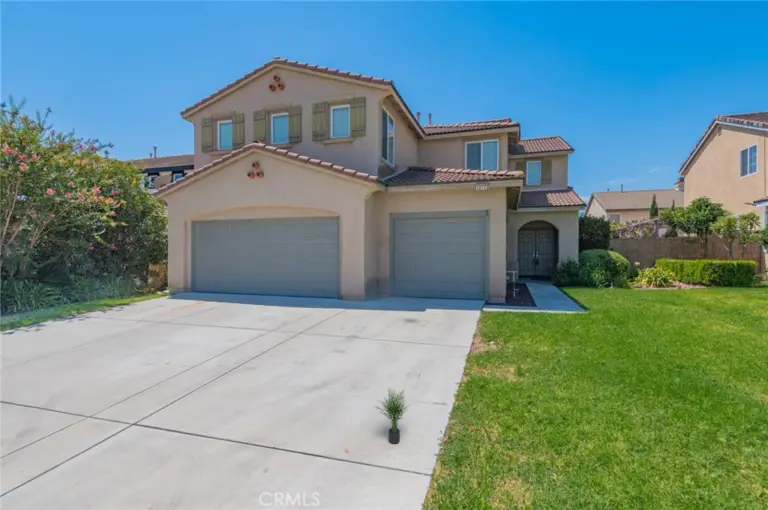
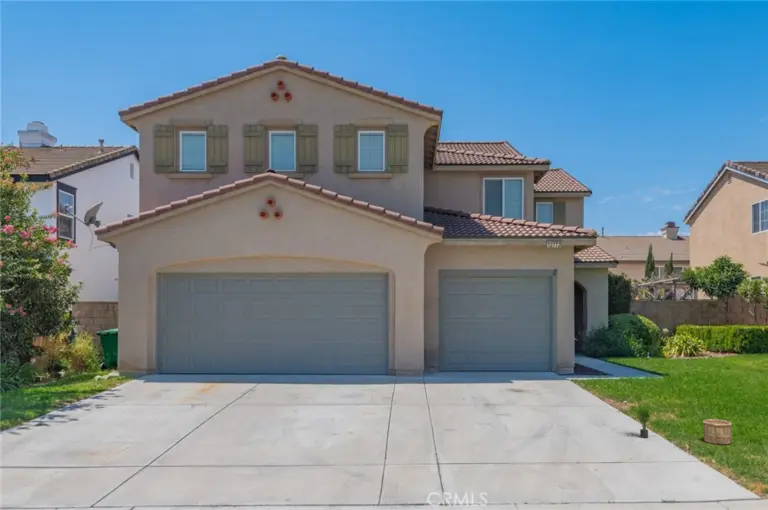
wooden bucket: none [470,429,516,485] -> present [703,419,732,444]

